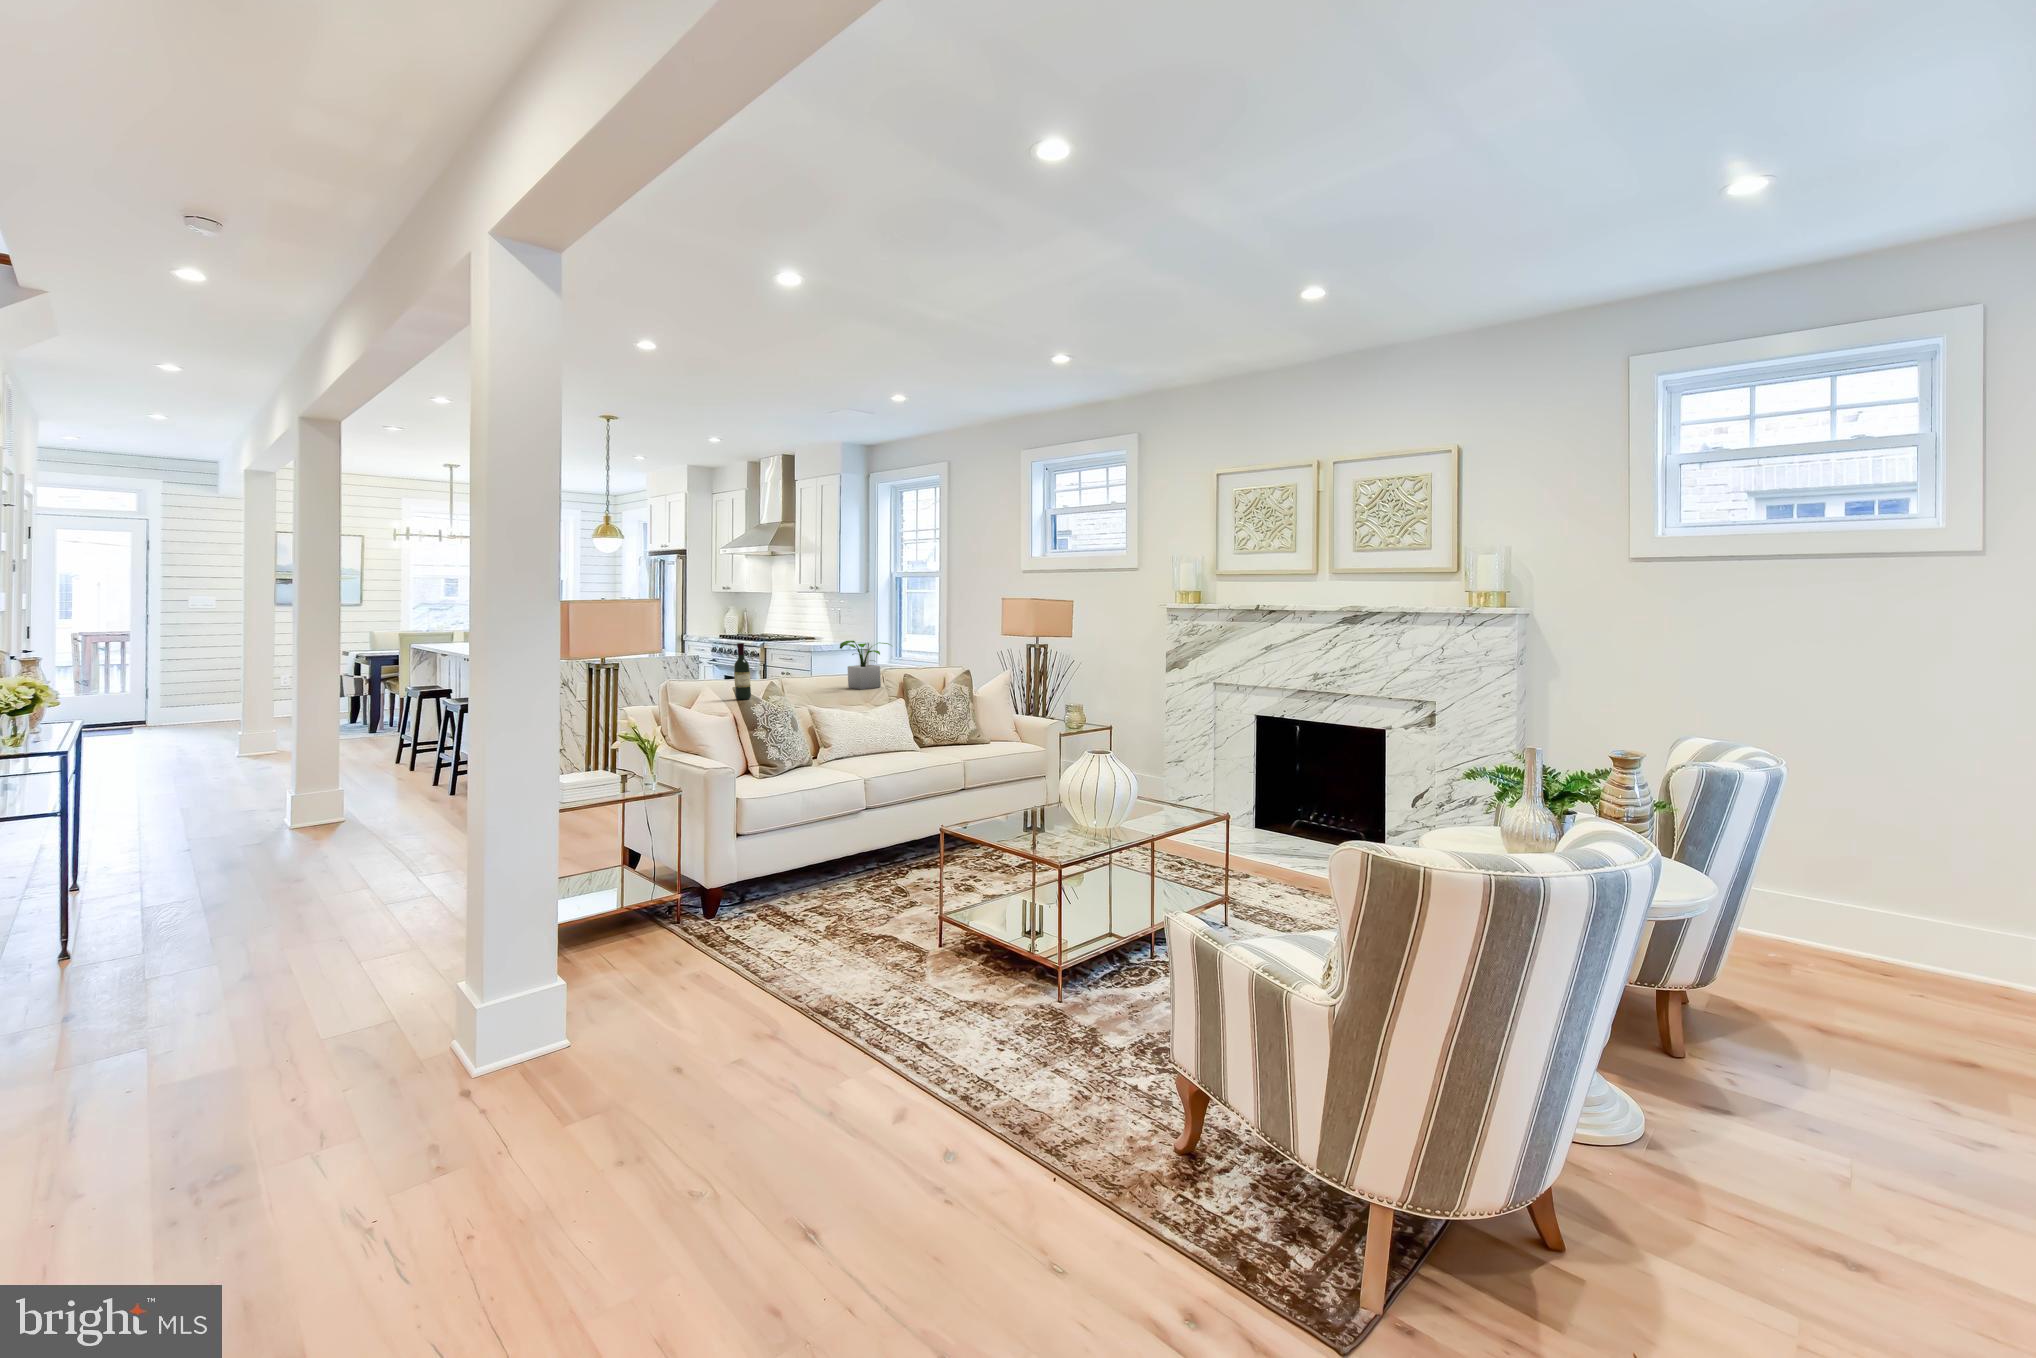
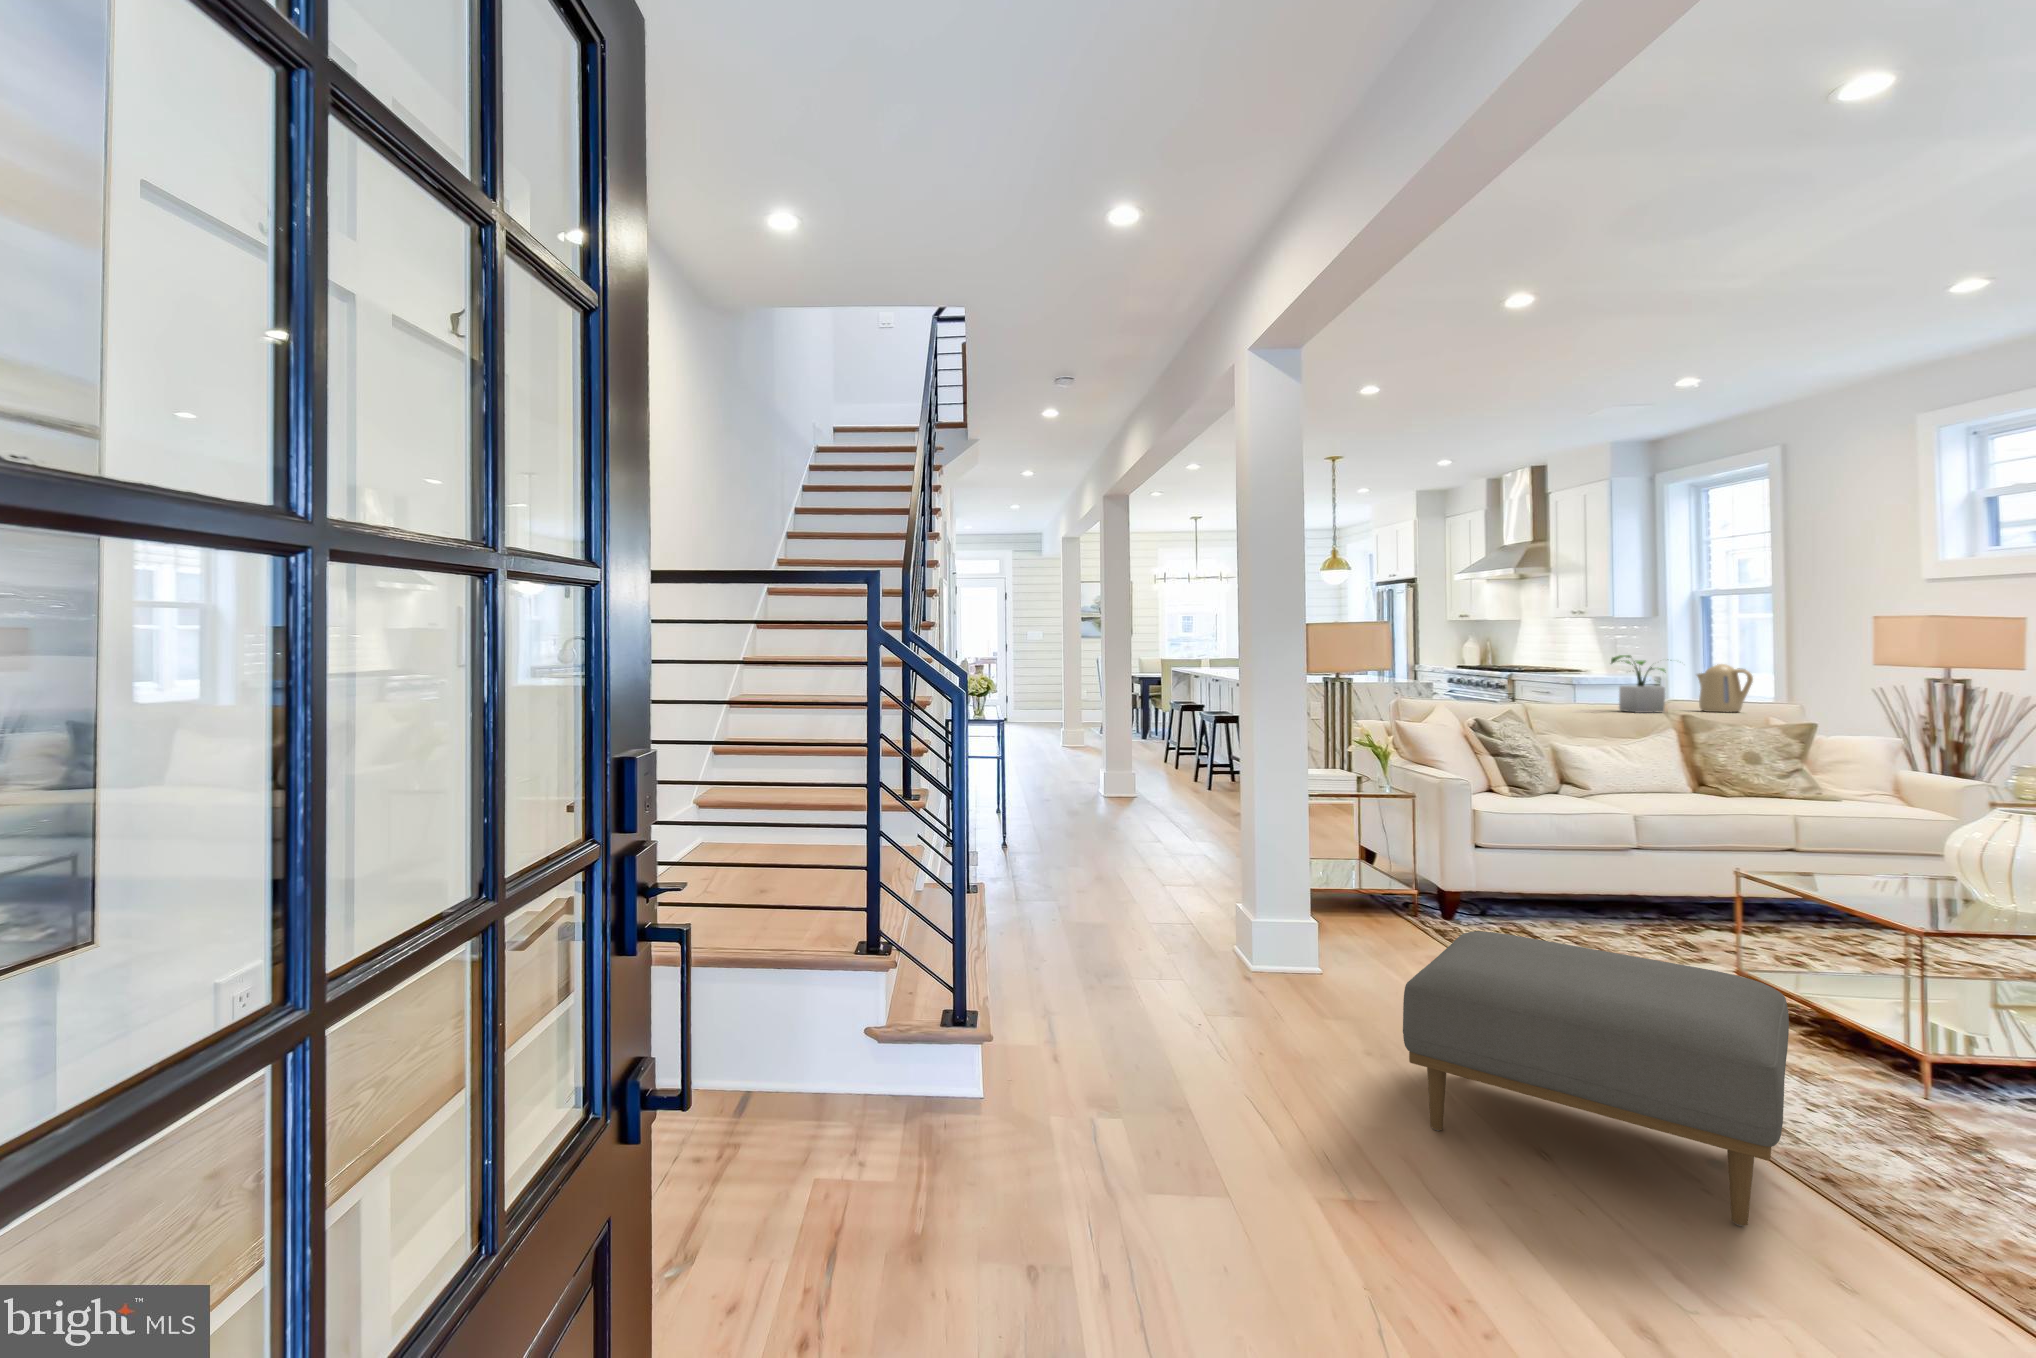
wine bottle: present [734,643,751,700] -> none [1482,653,1500,712]
kettle: none [900,644,938,683] -> present [1697,664,1753,712]
ottoman: none [636,972,988,1249] -> present [1403,931,1789,1226]

